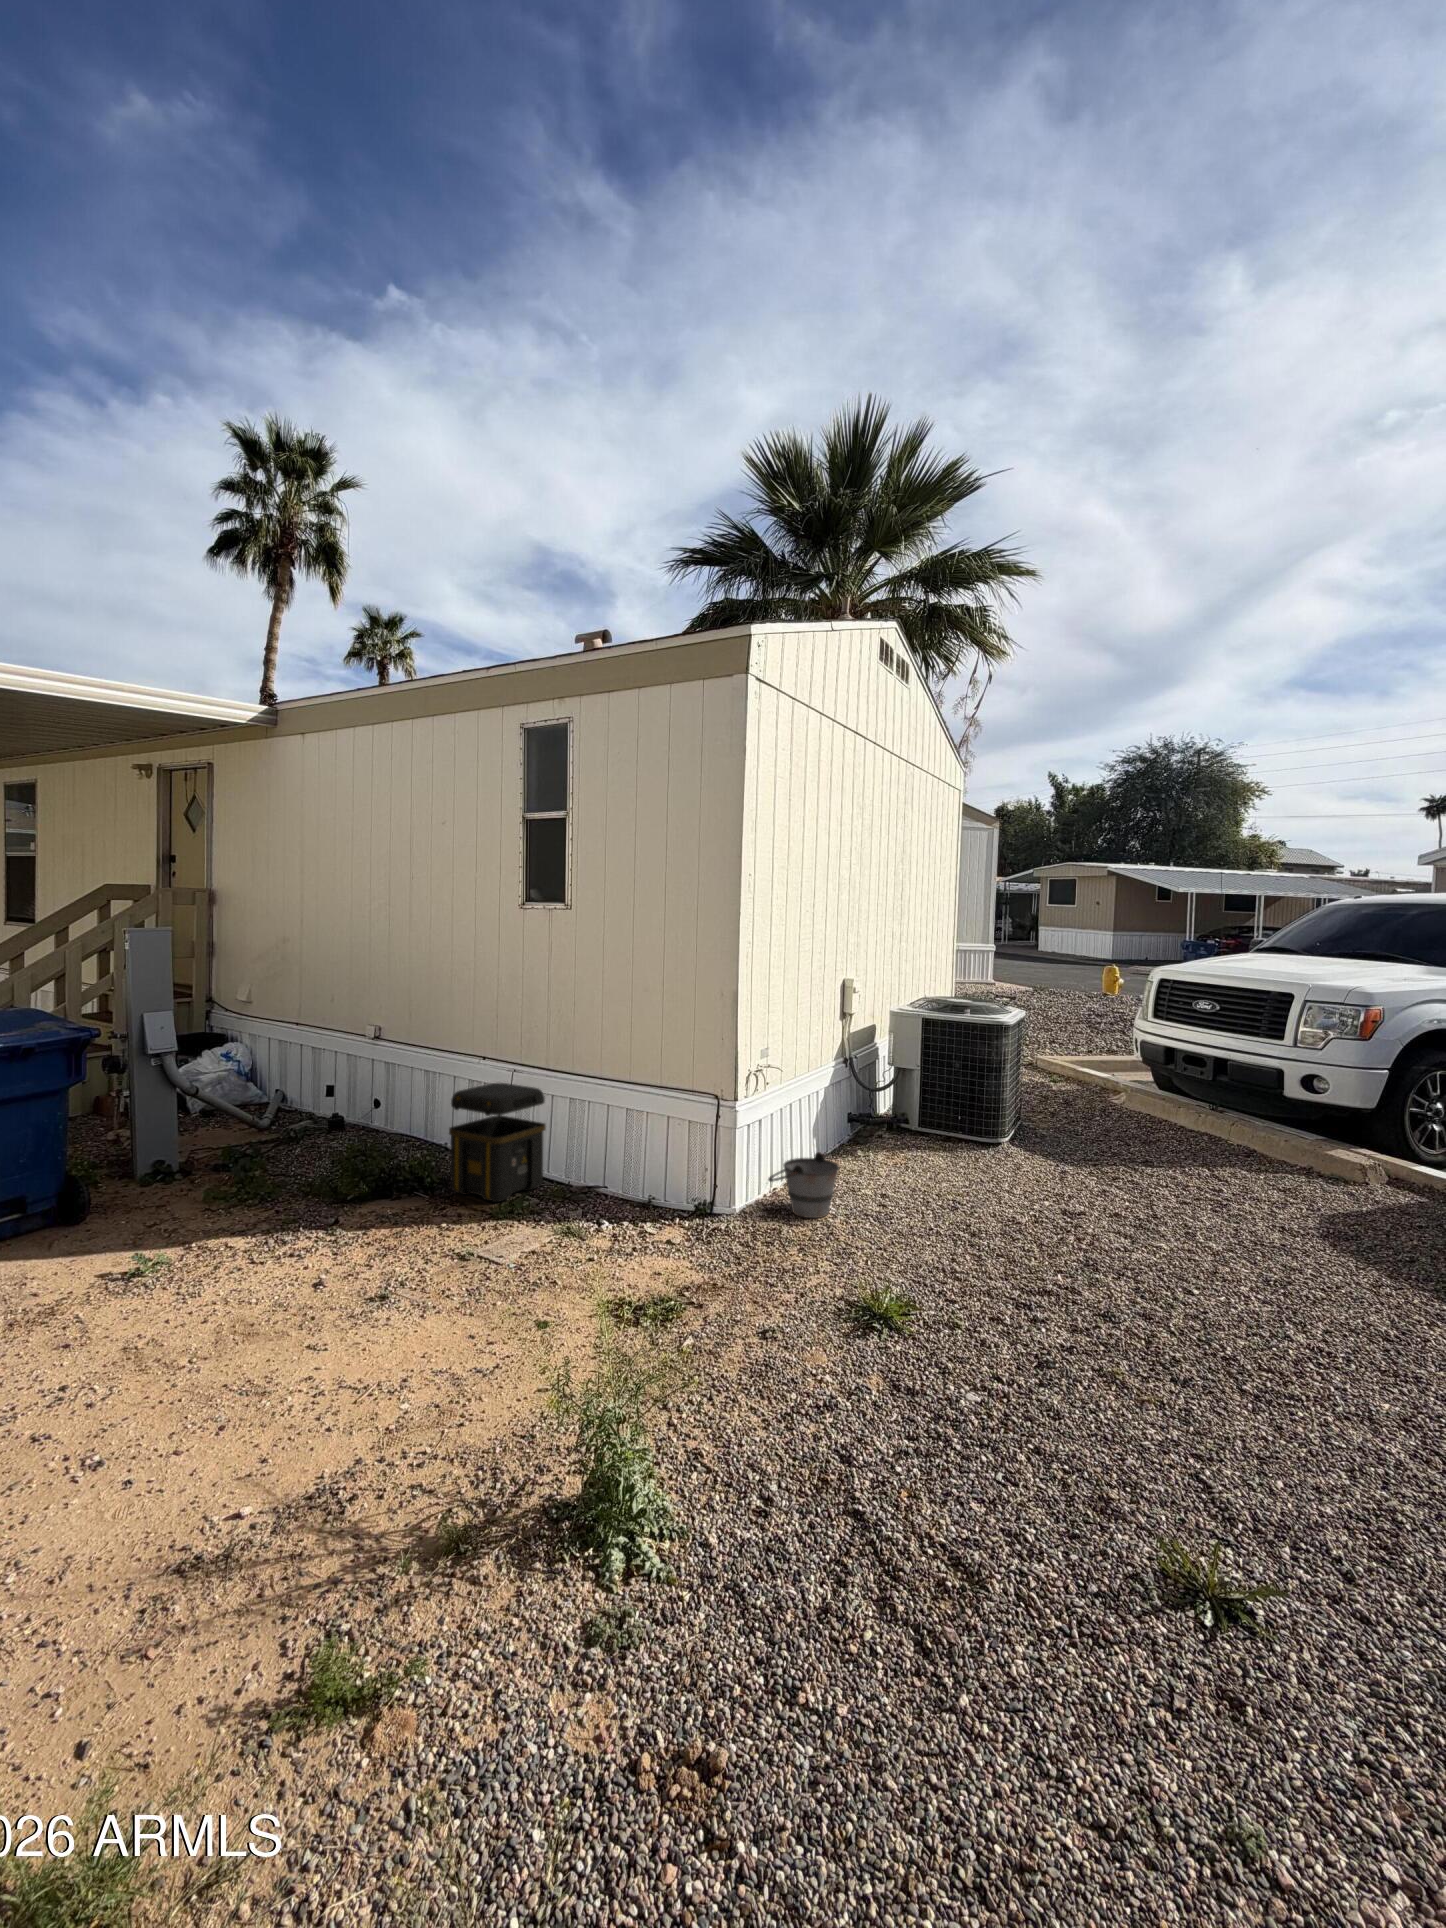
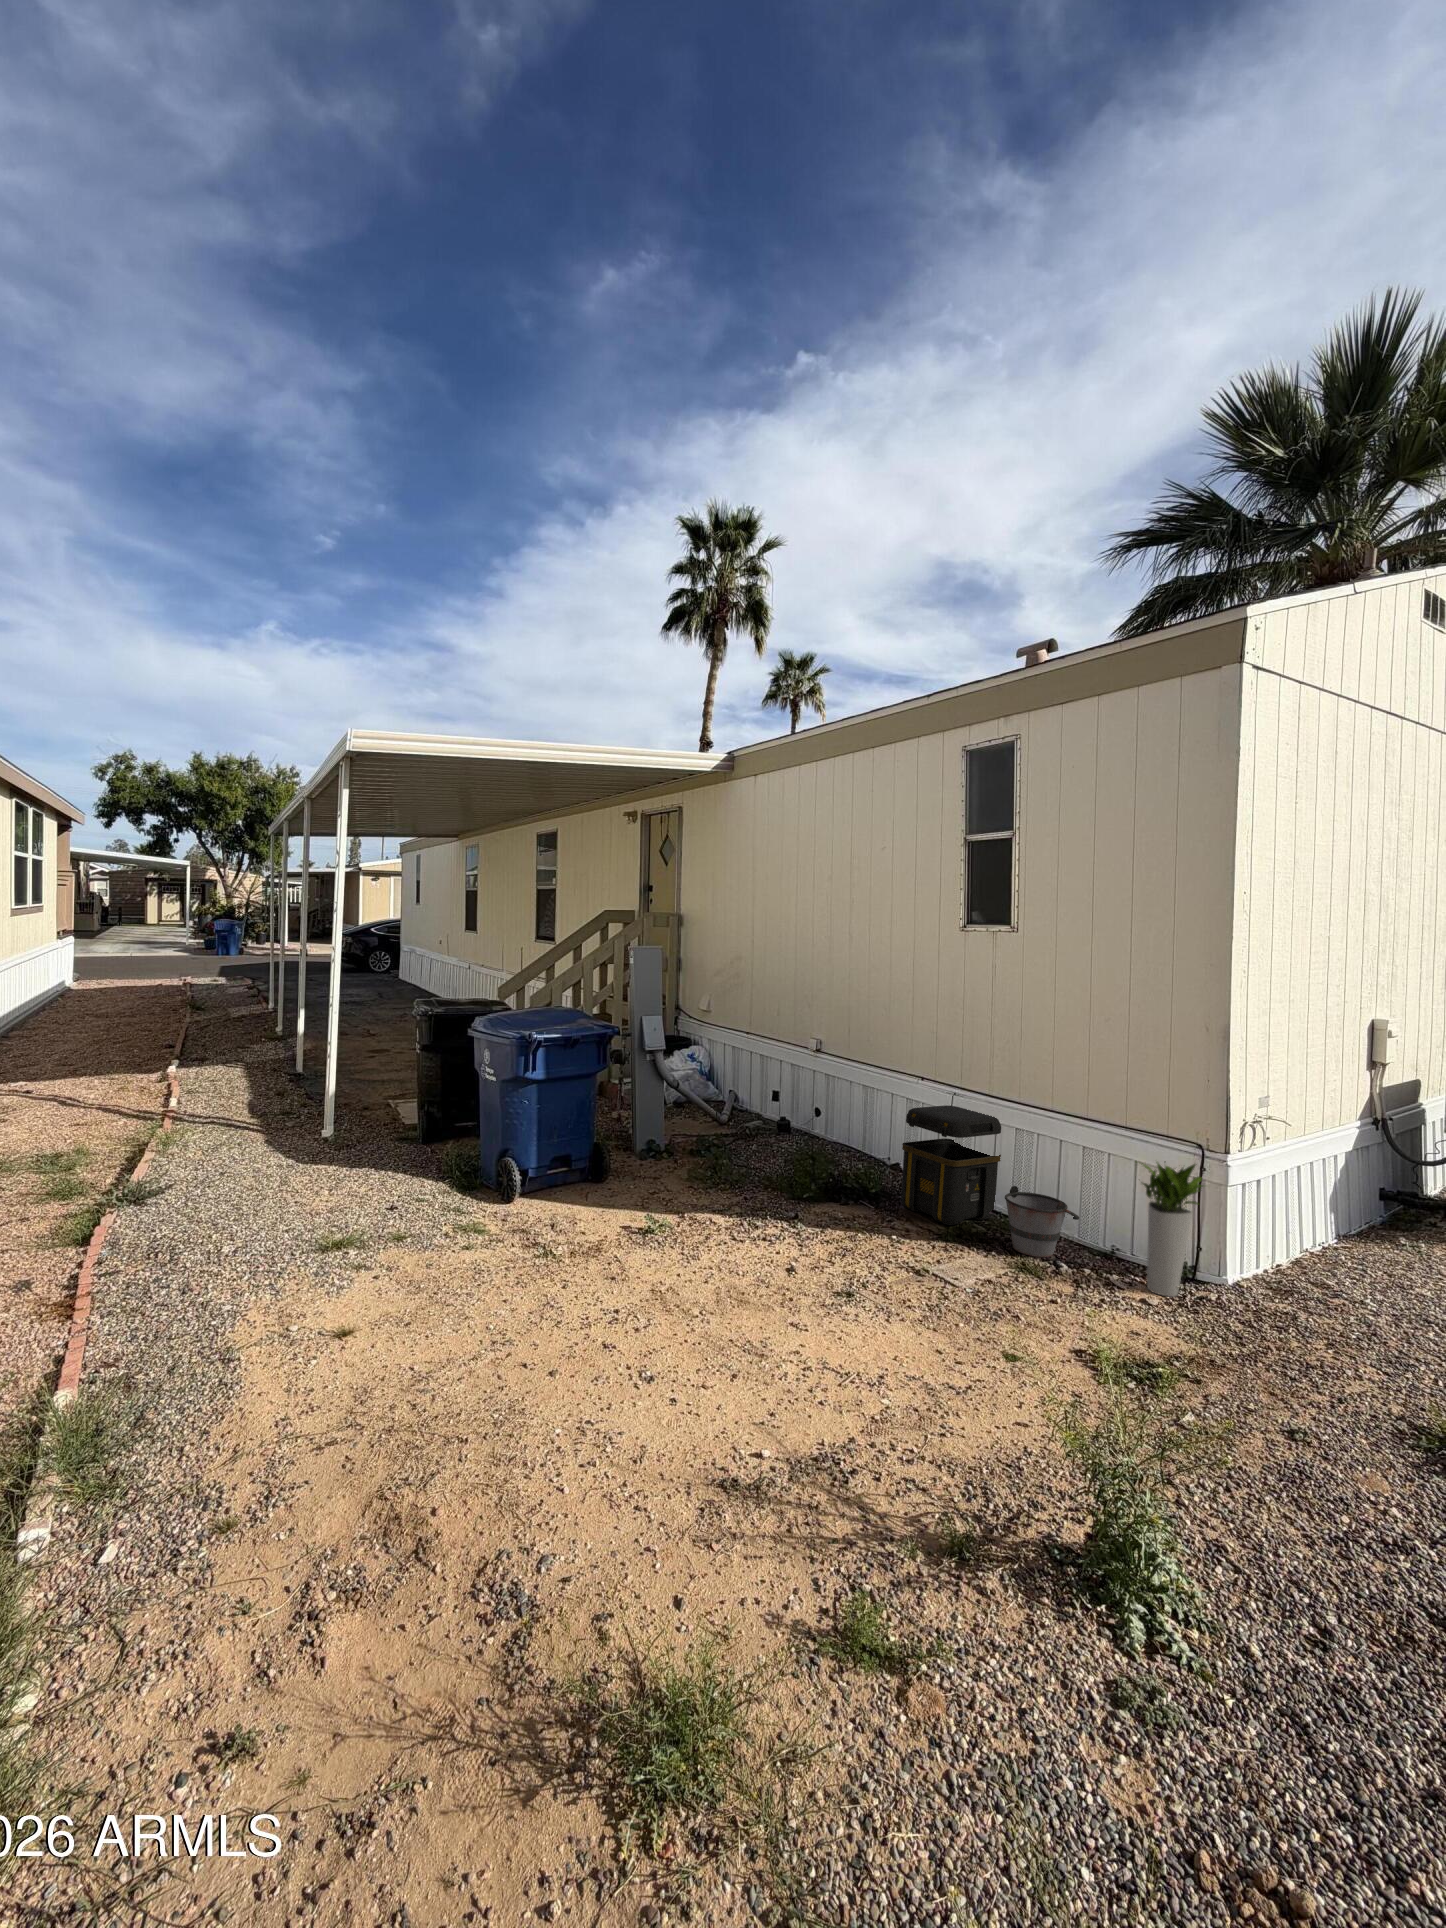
planter: none [655,1106,715,1230] -> present [1142,1163,1203,1297]
bucket: present [768,1152,840,1218] -> present [1005,1186,1079,1257]

